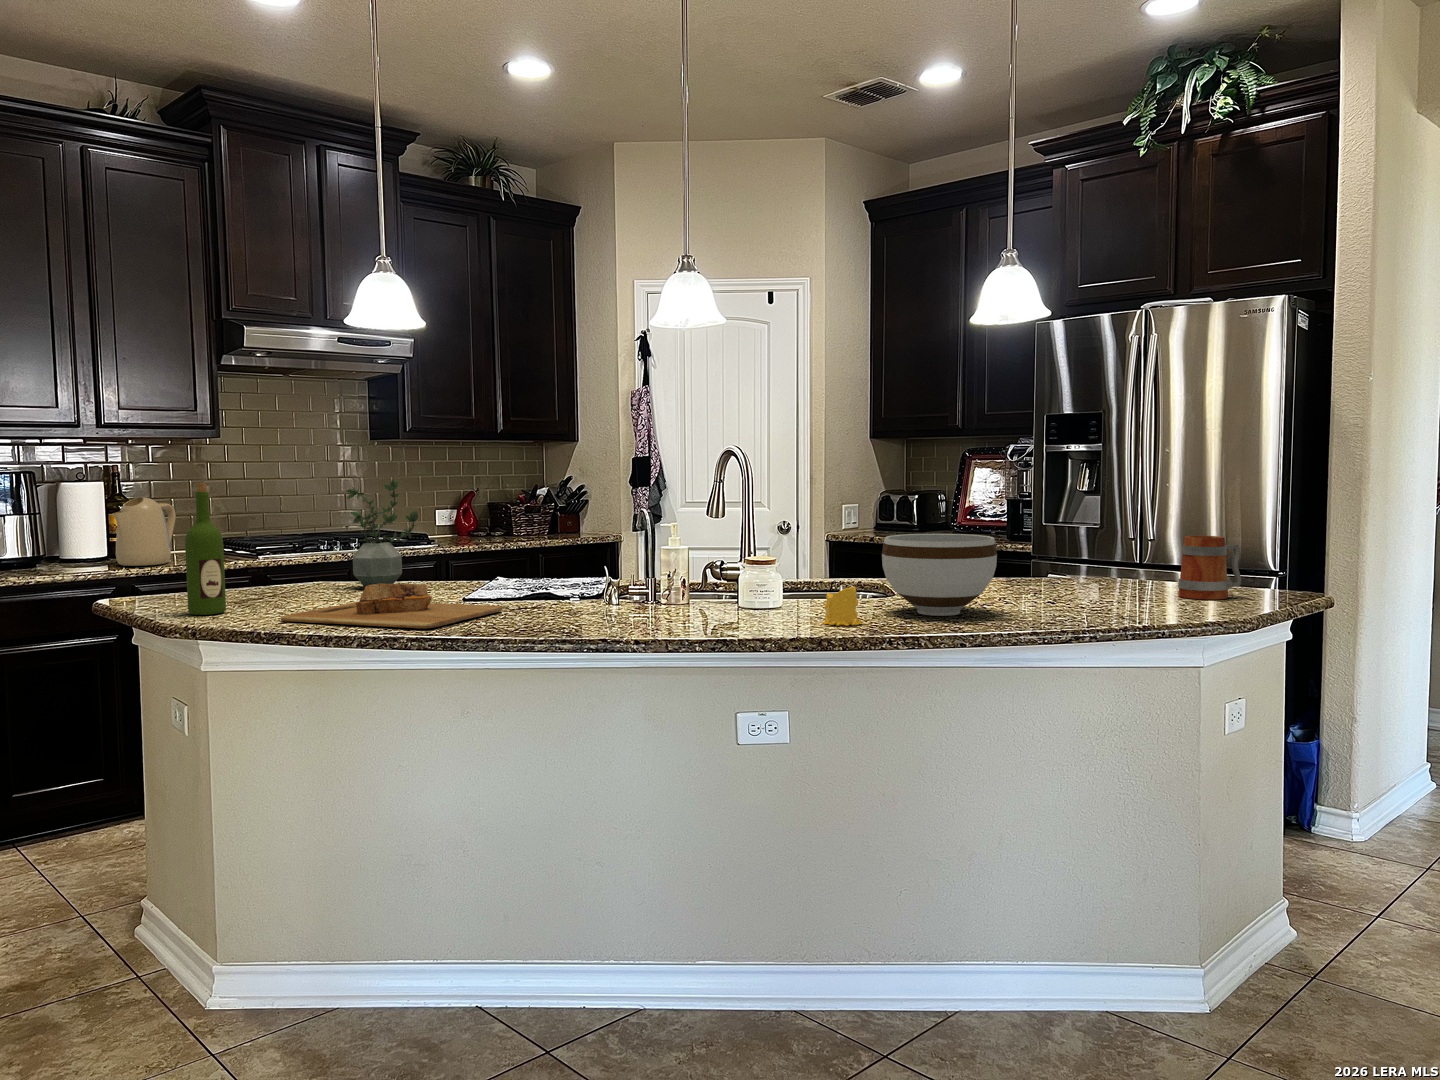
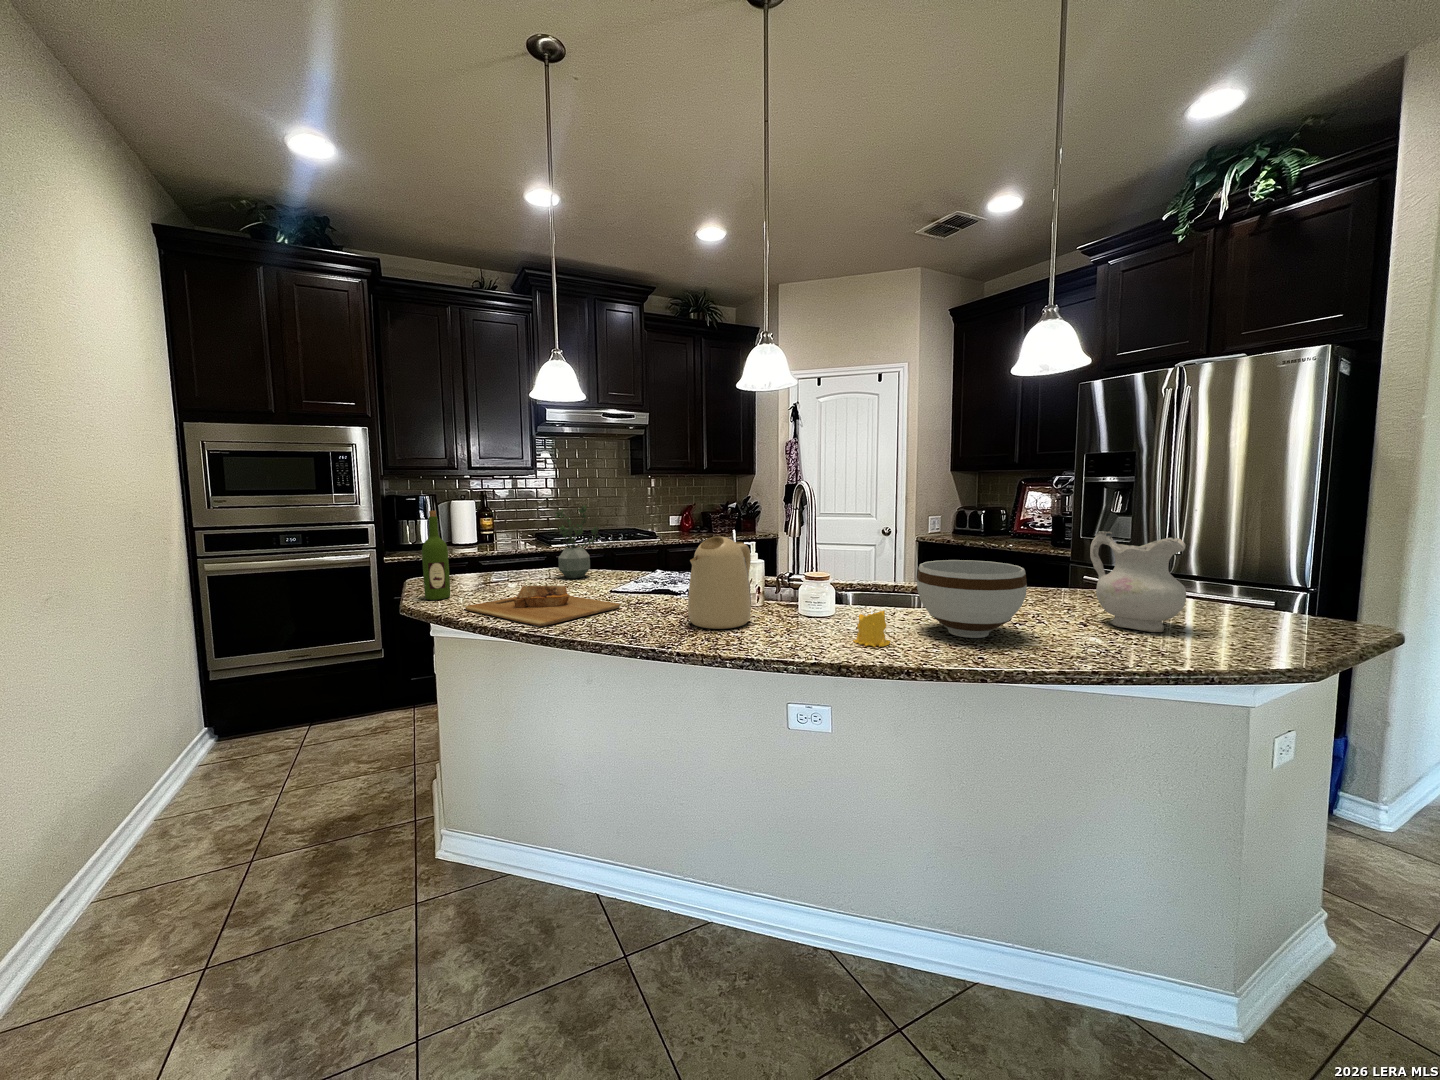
kettle: present [113,497,176,566] -> present [688,536,751,629]
ceramic pitcher: none [1056,499,1147,605] -> present [1090,531,1186,632]
mug: present [1178,536,1241,600] -> none [1217,566,1291,630]

